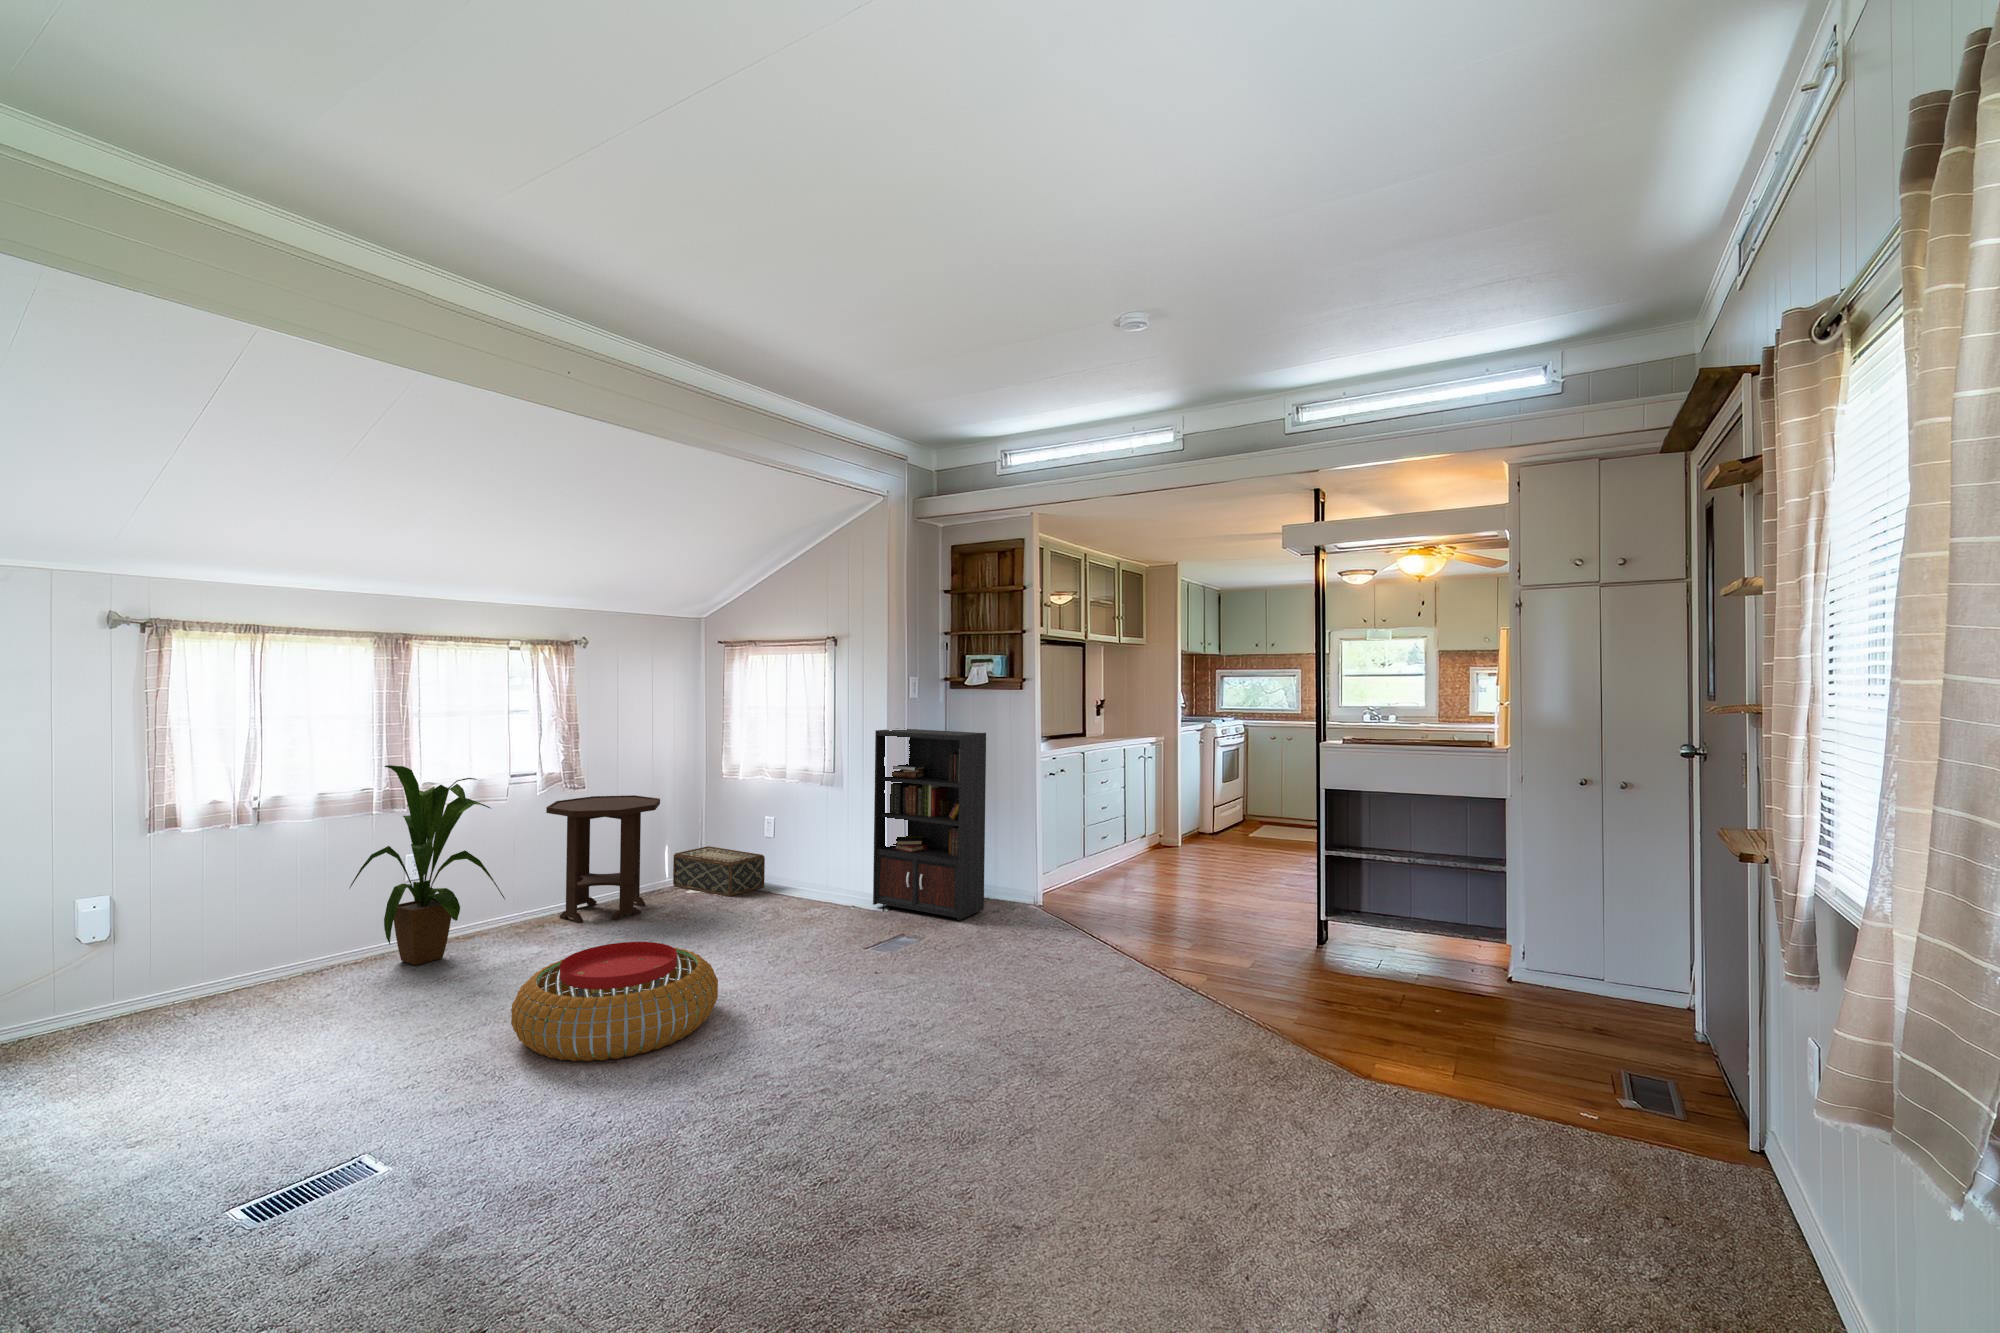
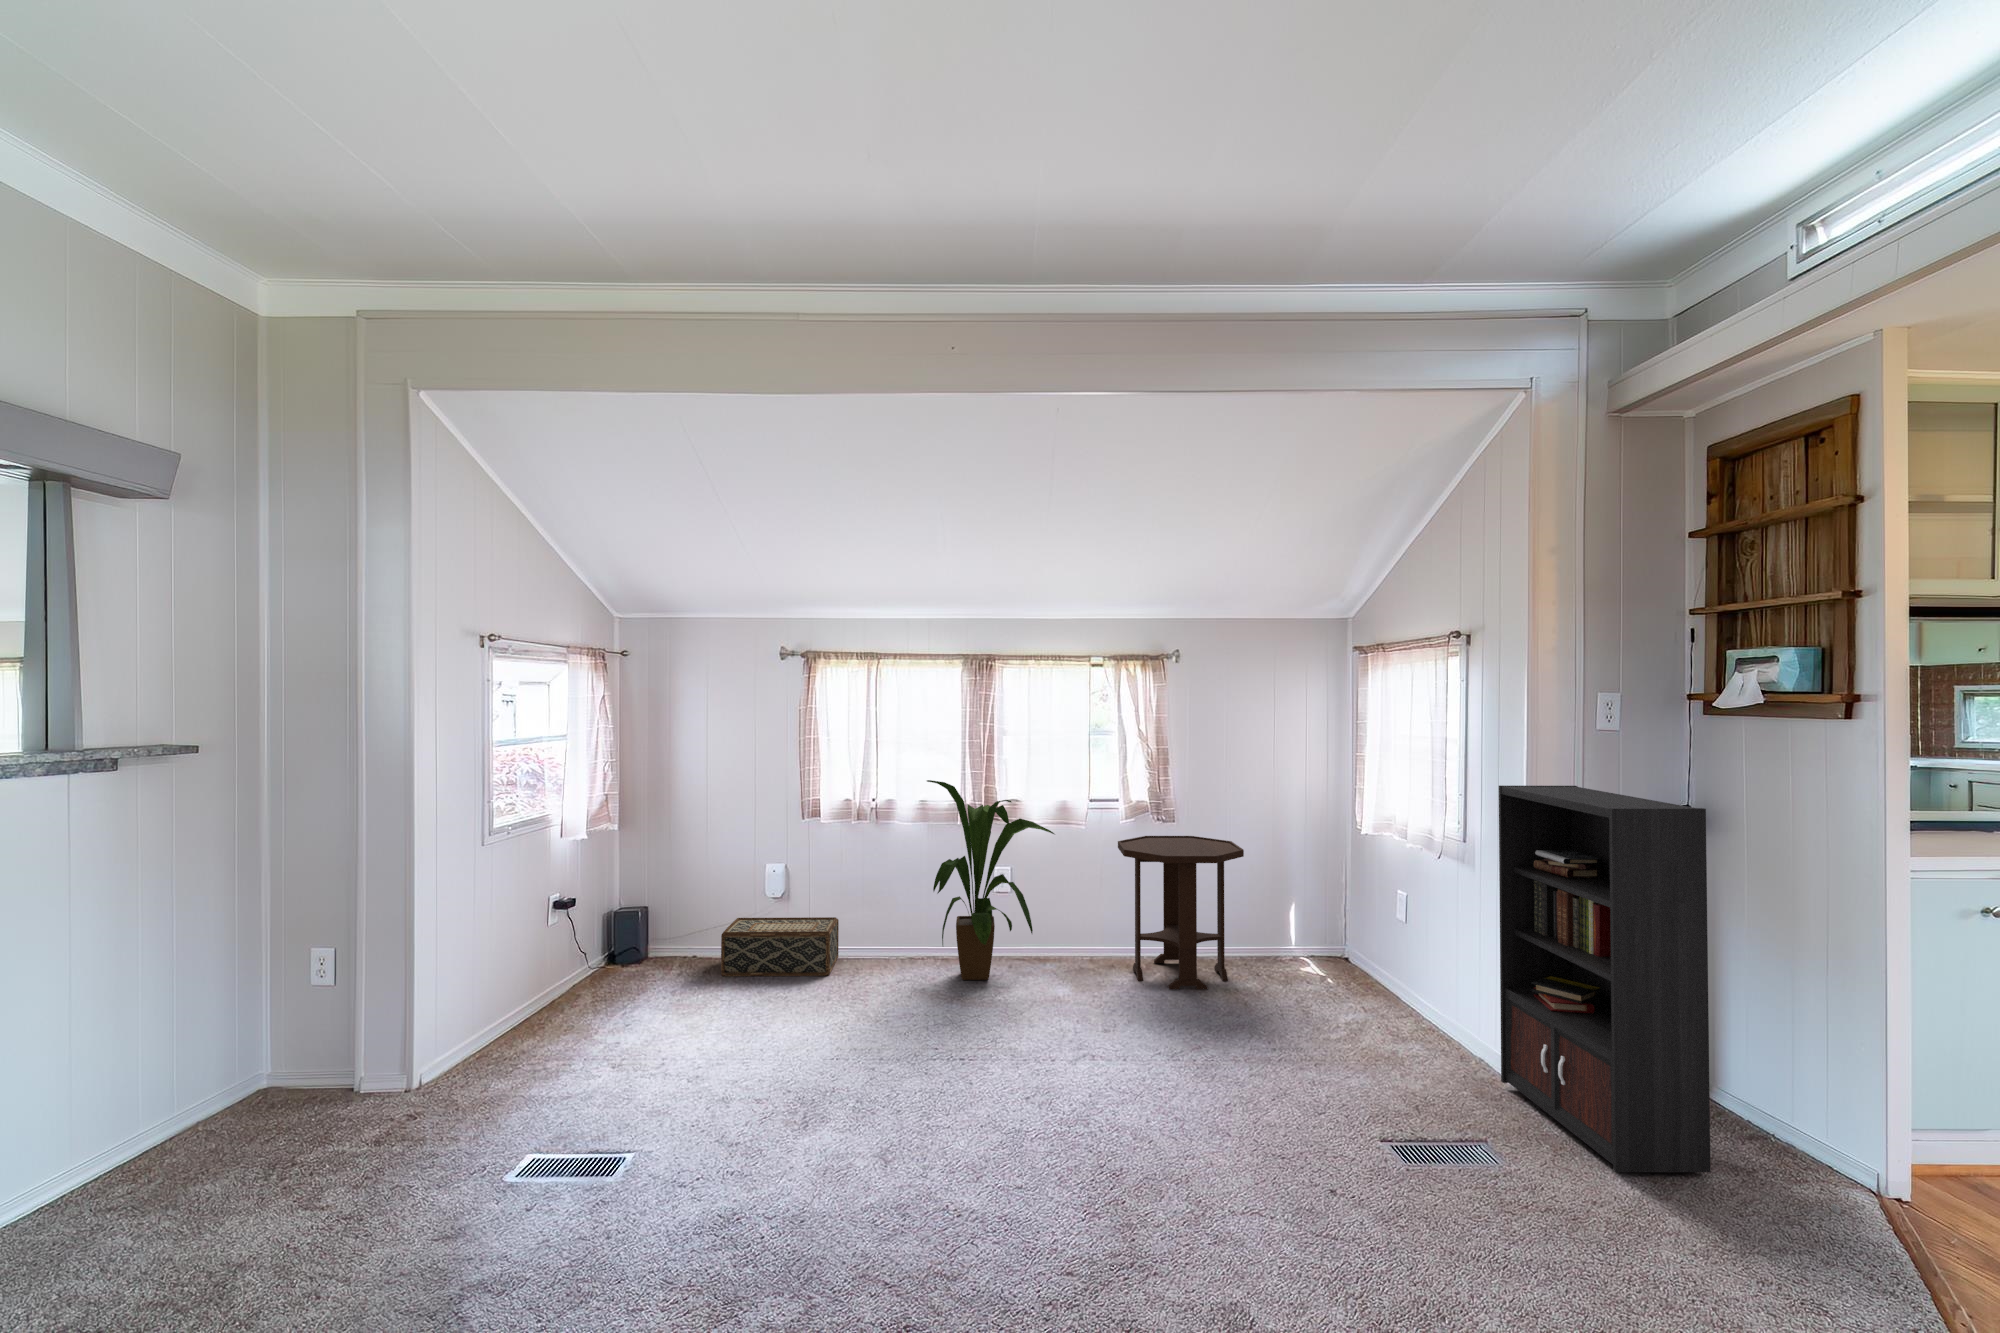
woven basket: present [673,846,765,896] -> present [721,917,839,976]
pouf: present [511,942,718,1061] -> none [839,1012,1068,1167]

